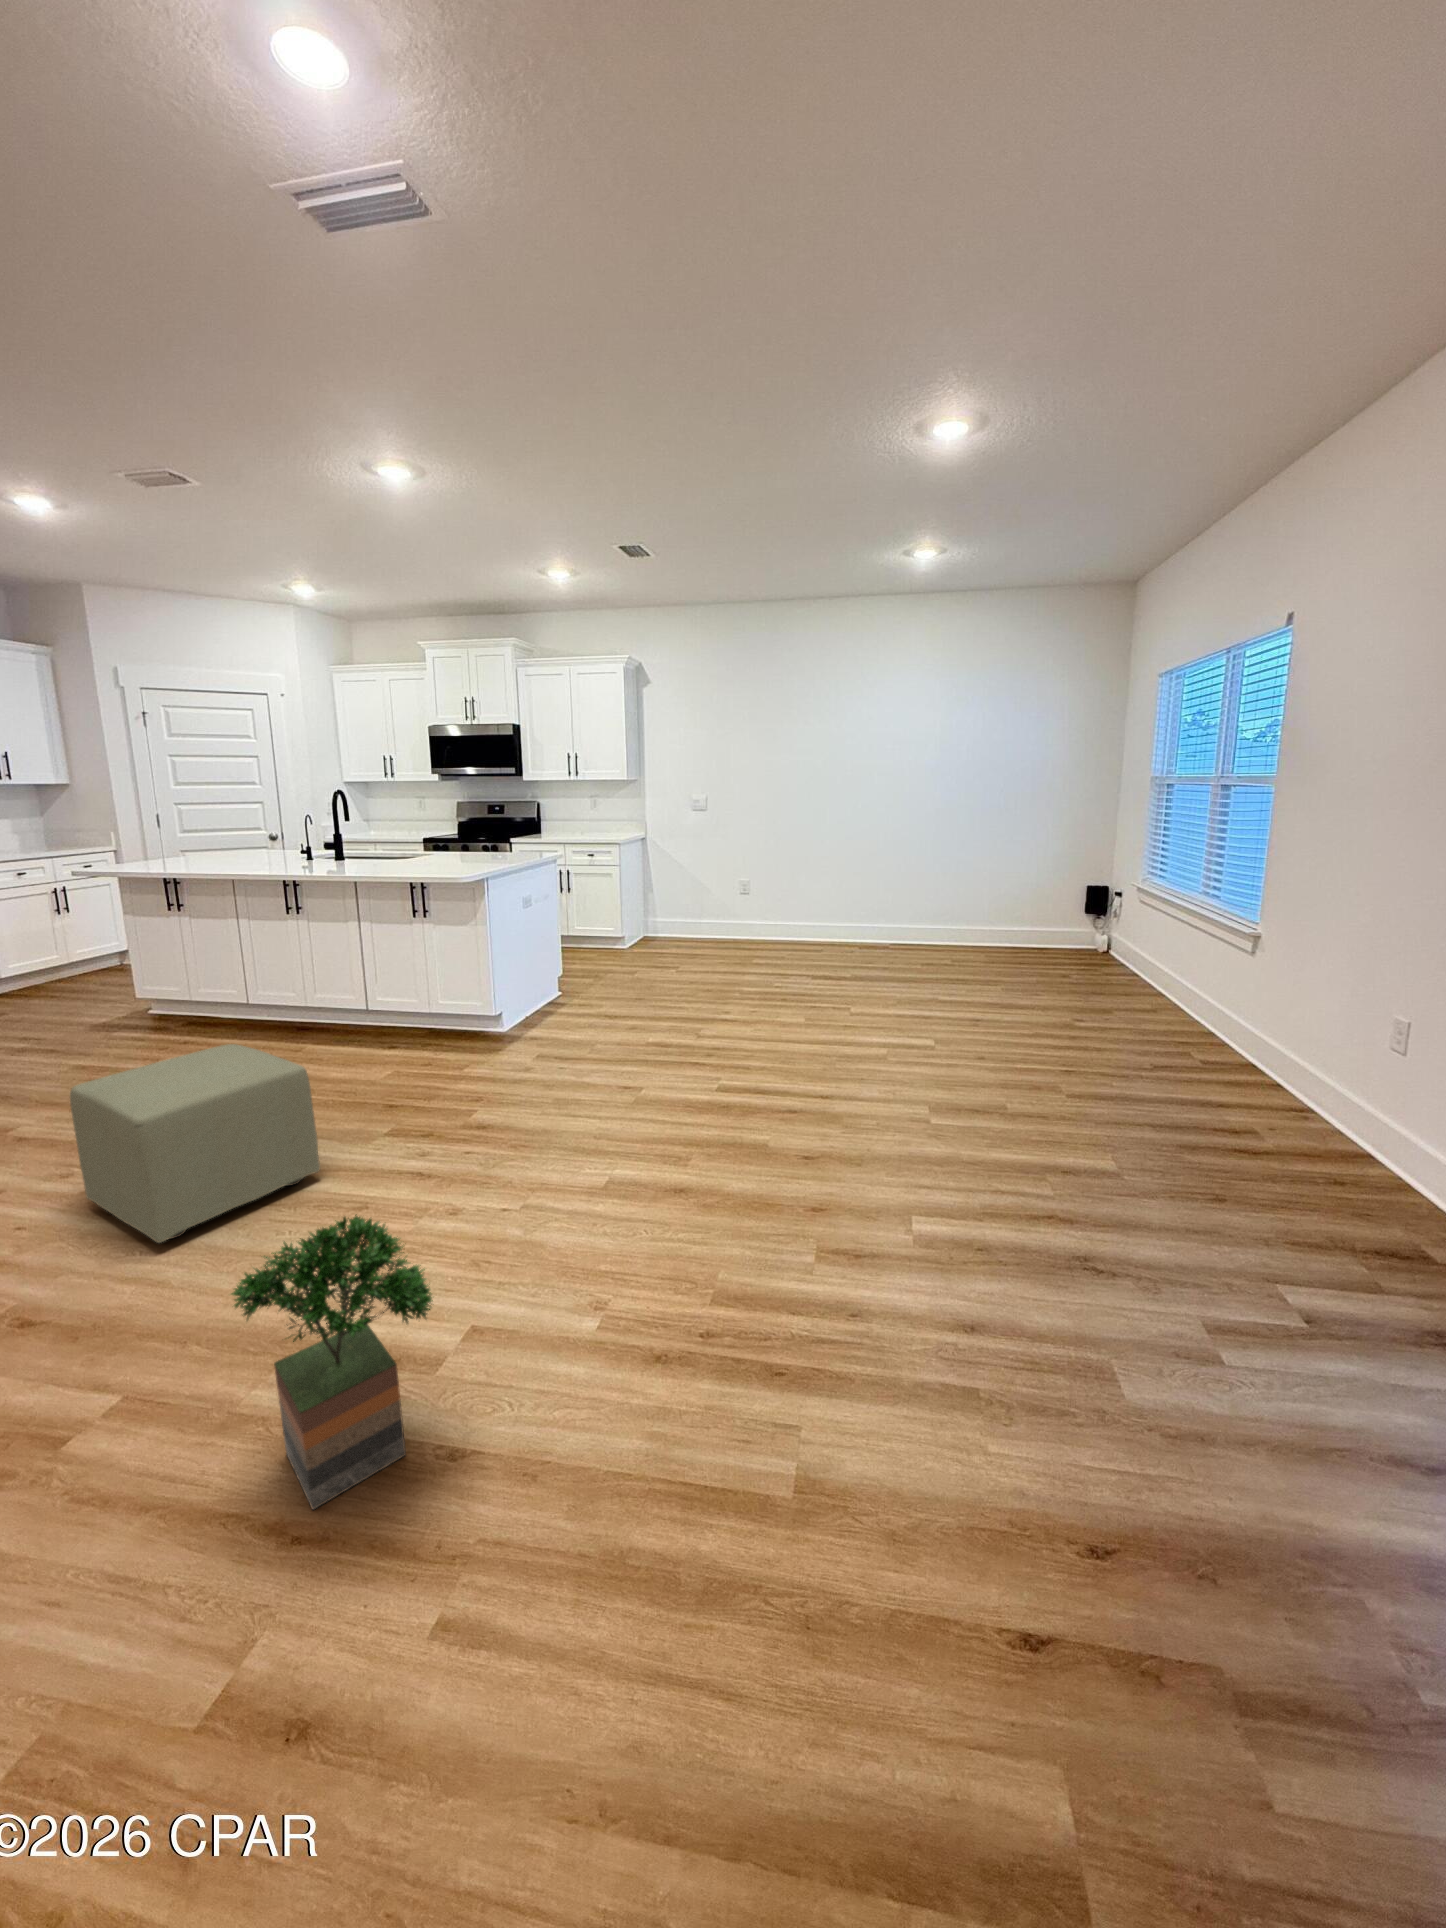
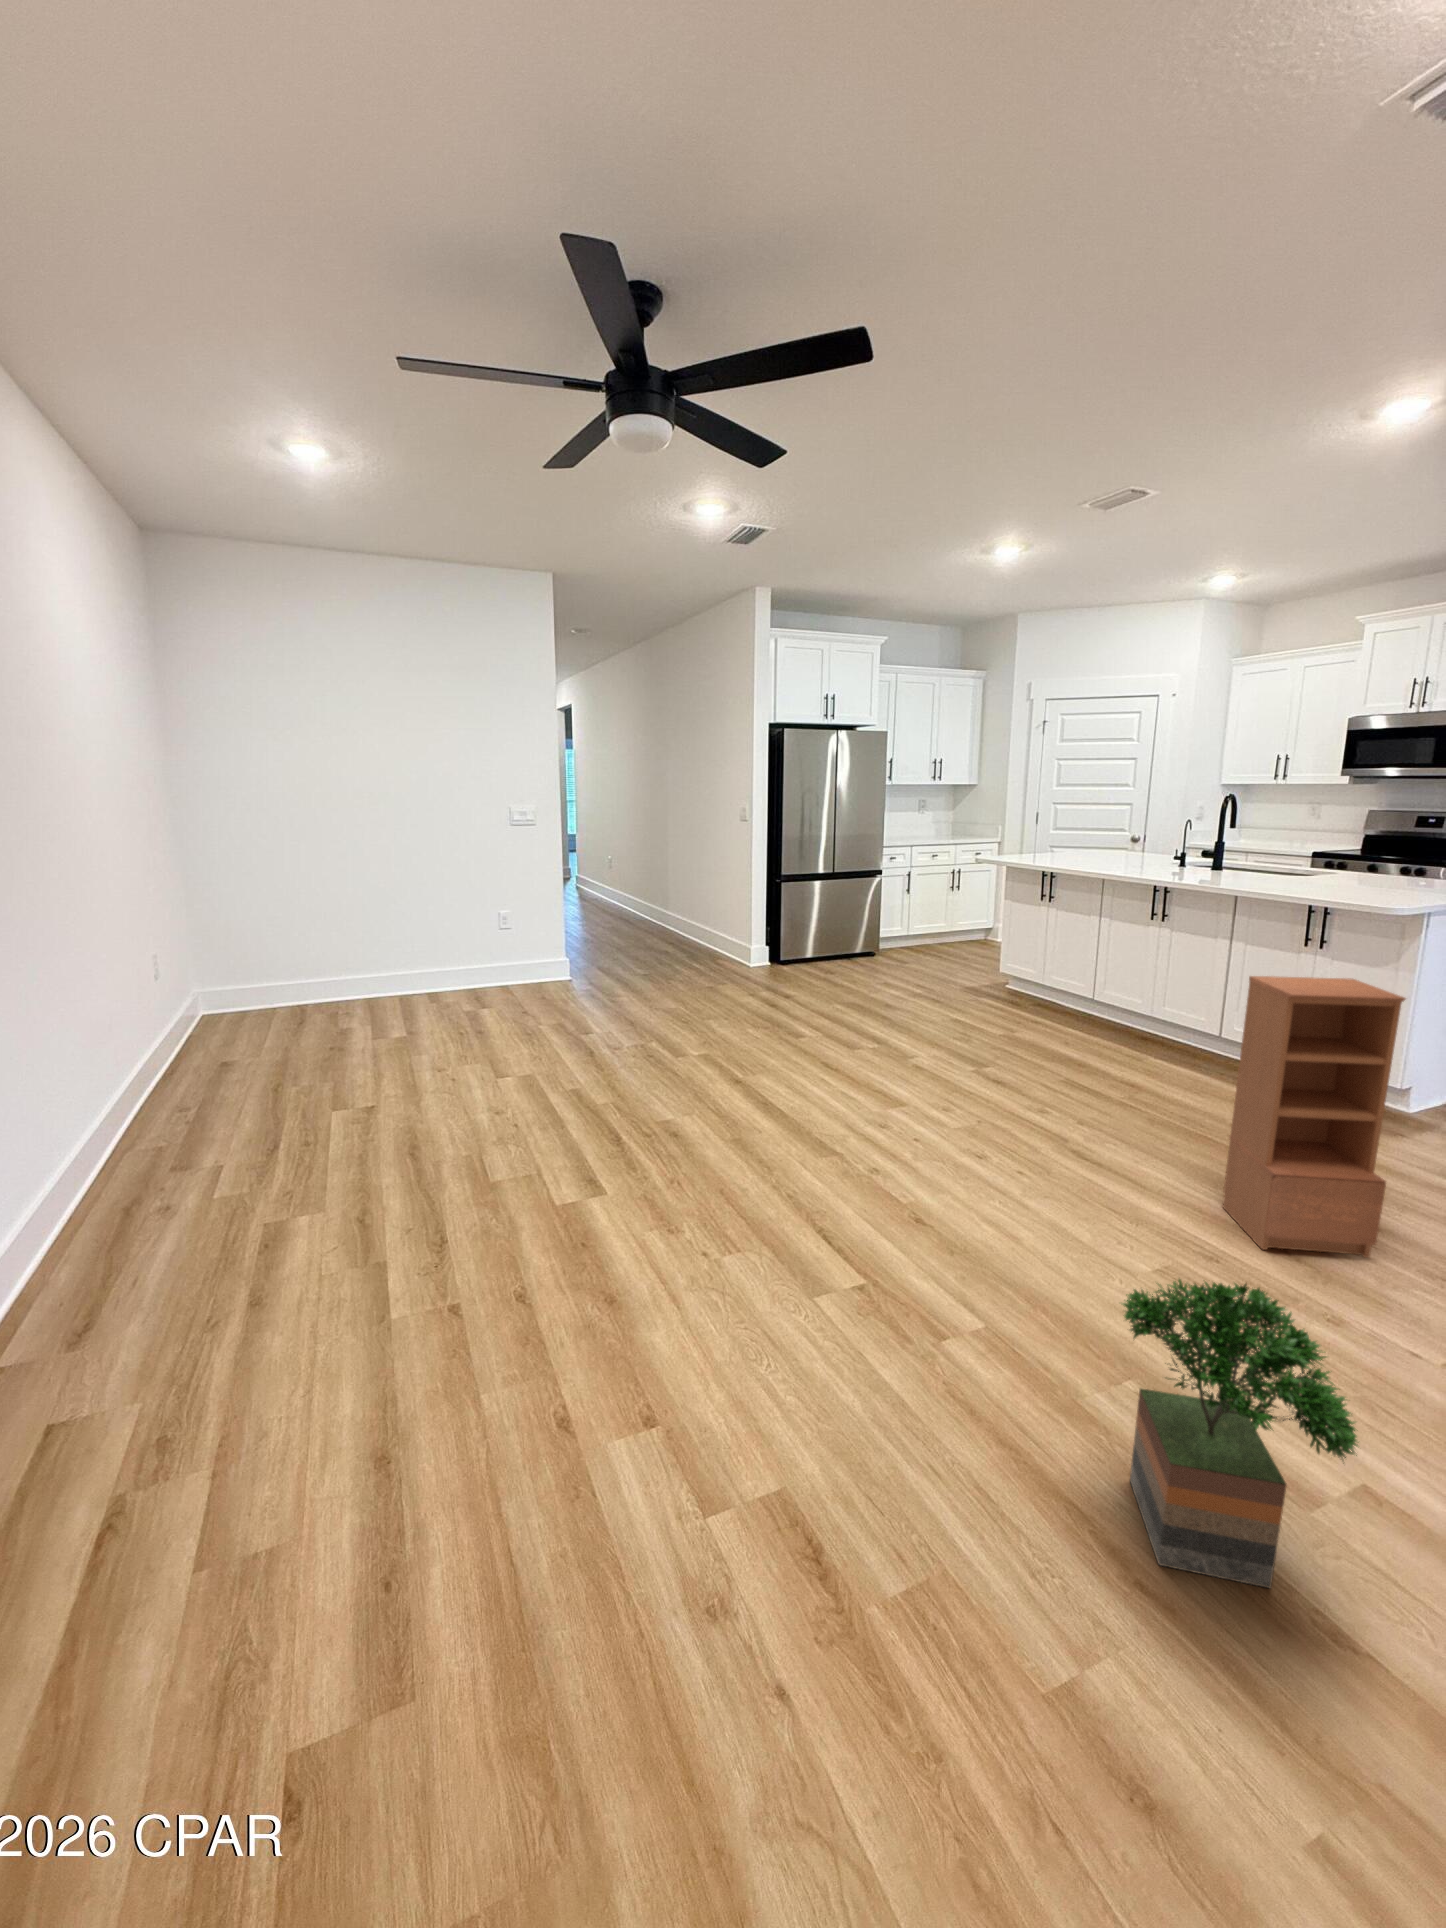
bookcase: none [351,936,480,1180] -> present [1223,976,1406,1258]
ottoman: present [70,1044,320,1243] -> none [963,1039,1173,1201]

